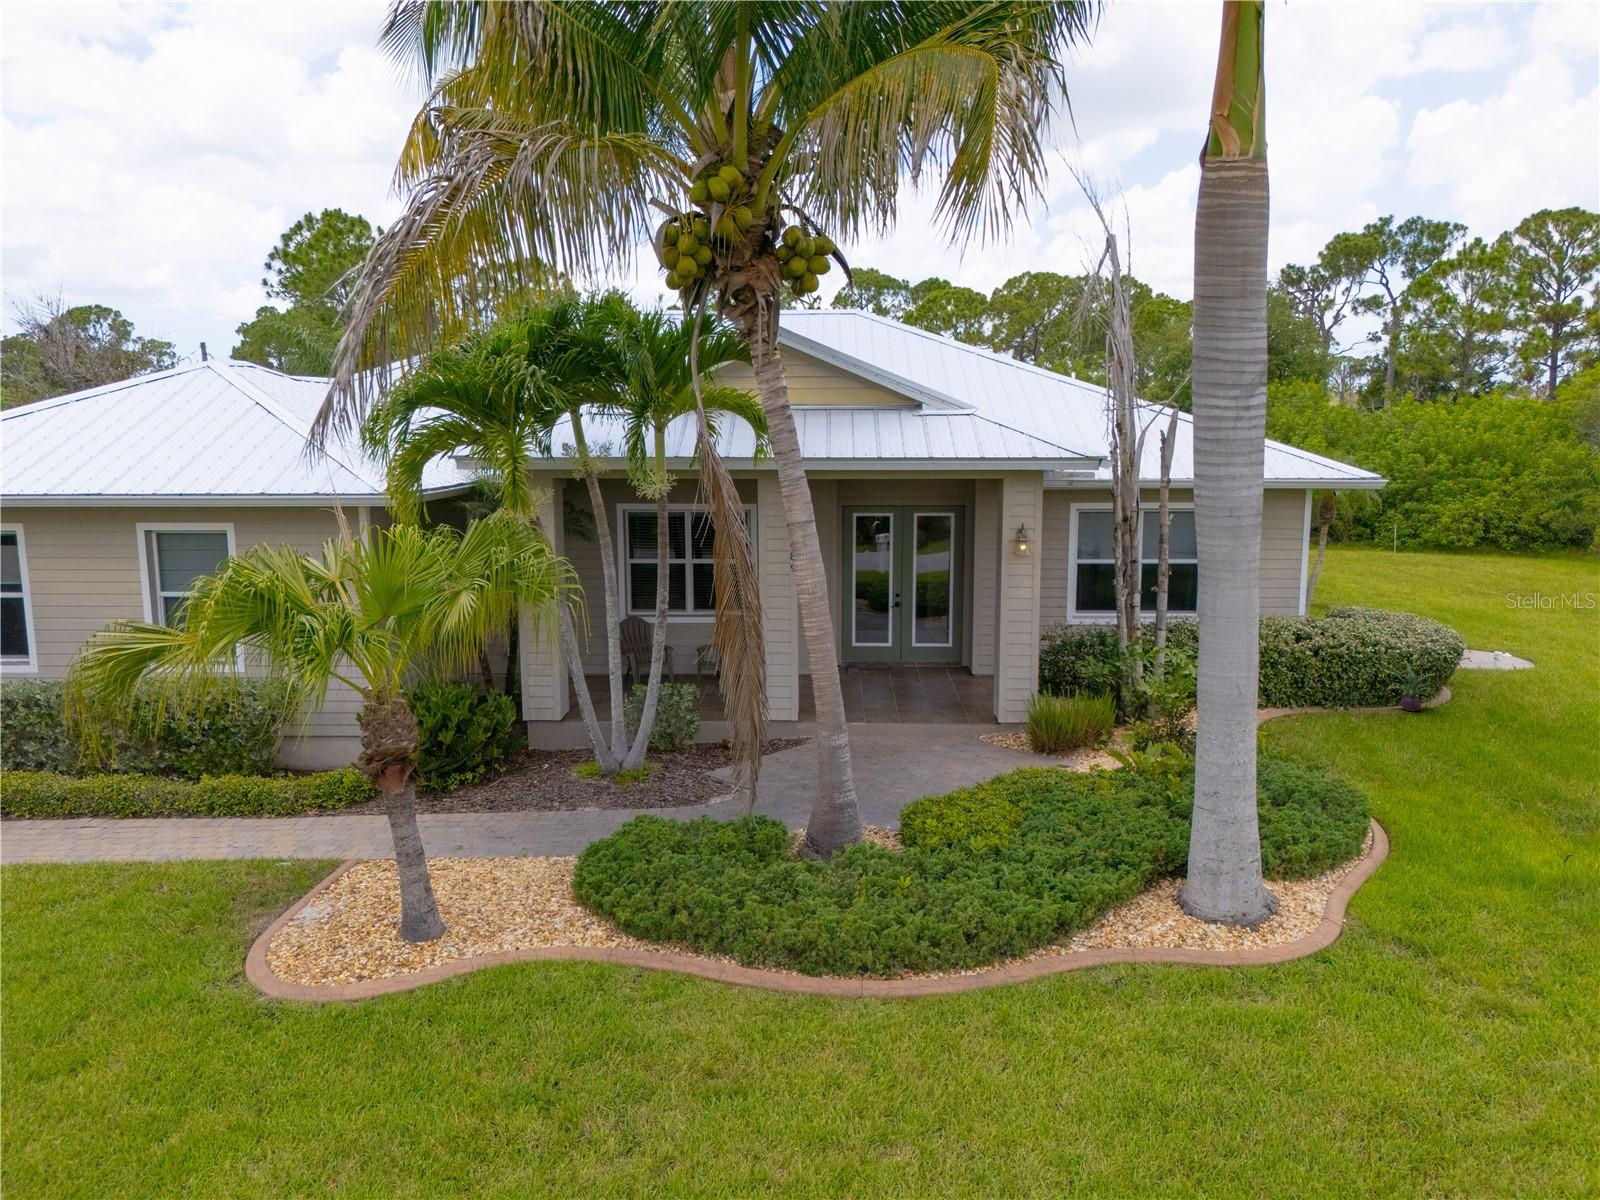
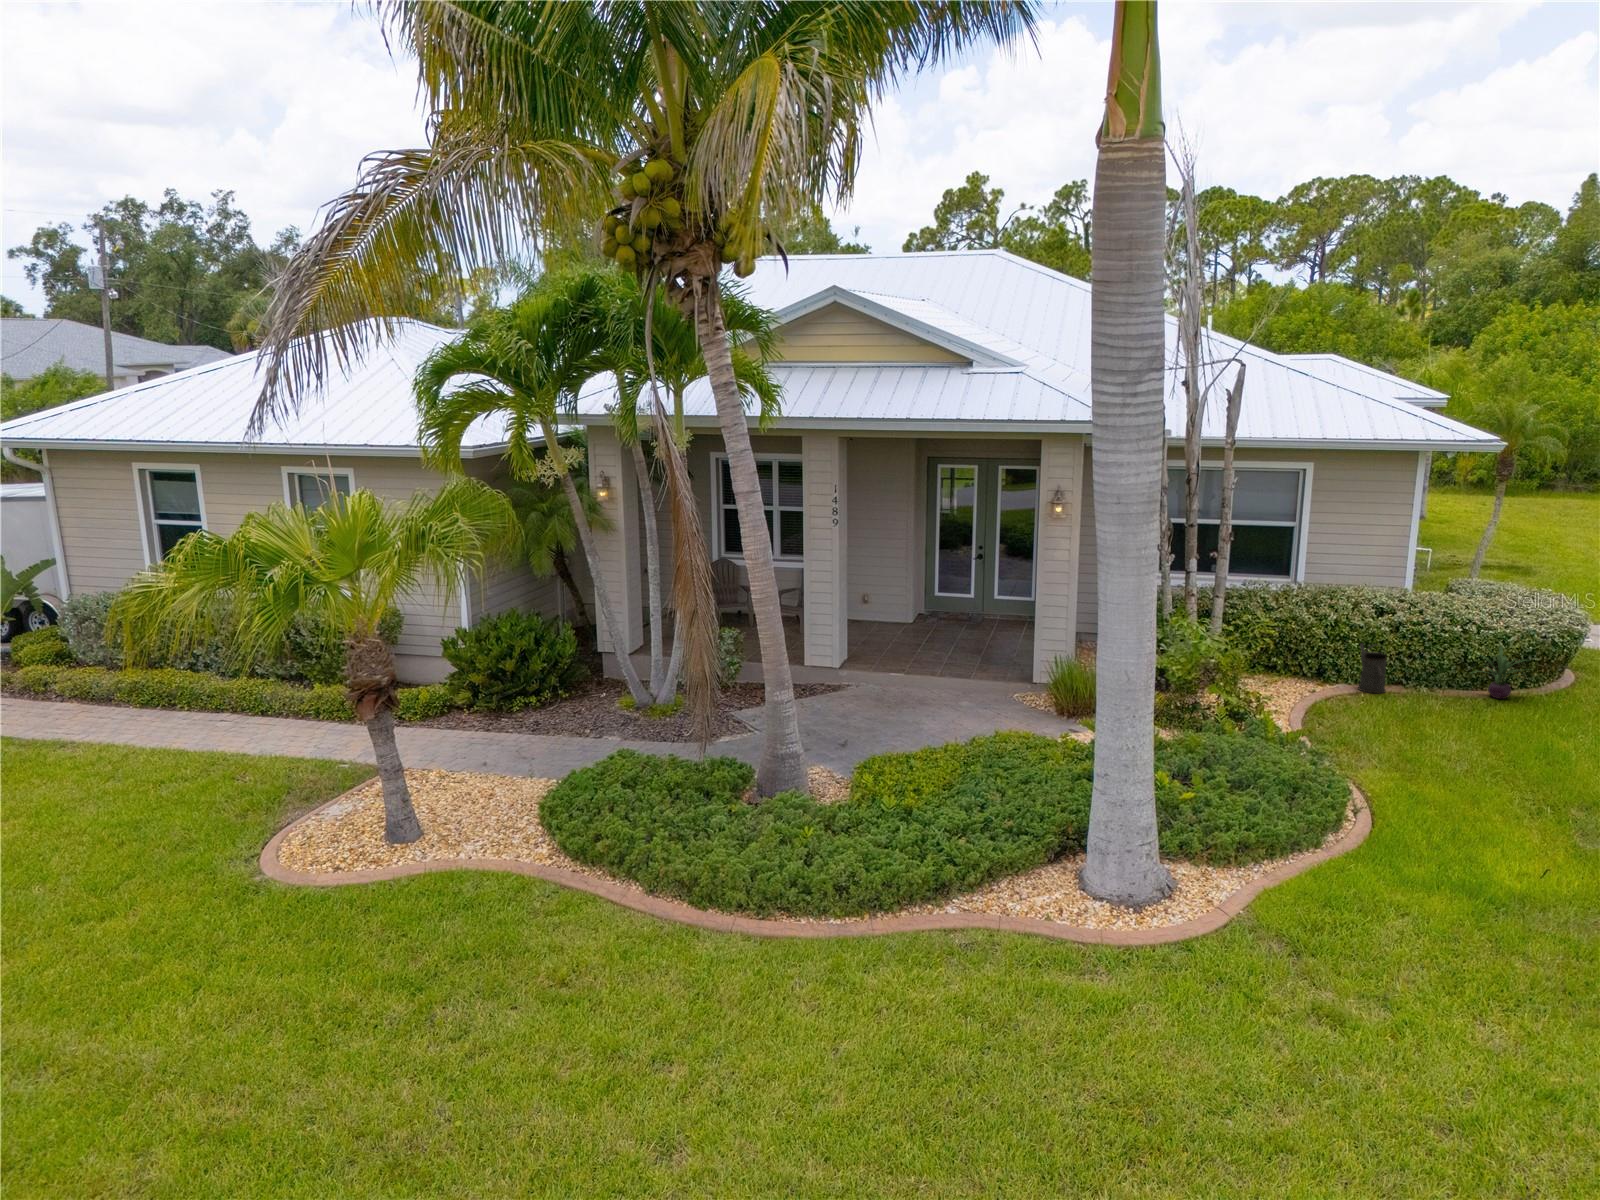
watering can: none [1287,667,1318,713] -> present [1358,643,1387,693]

